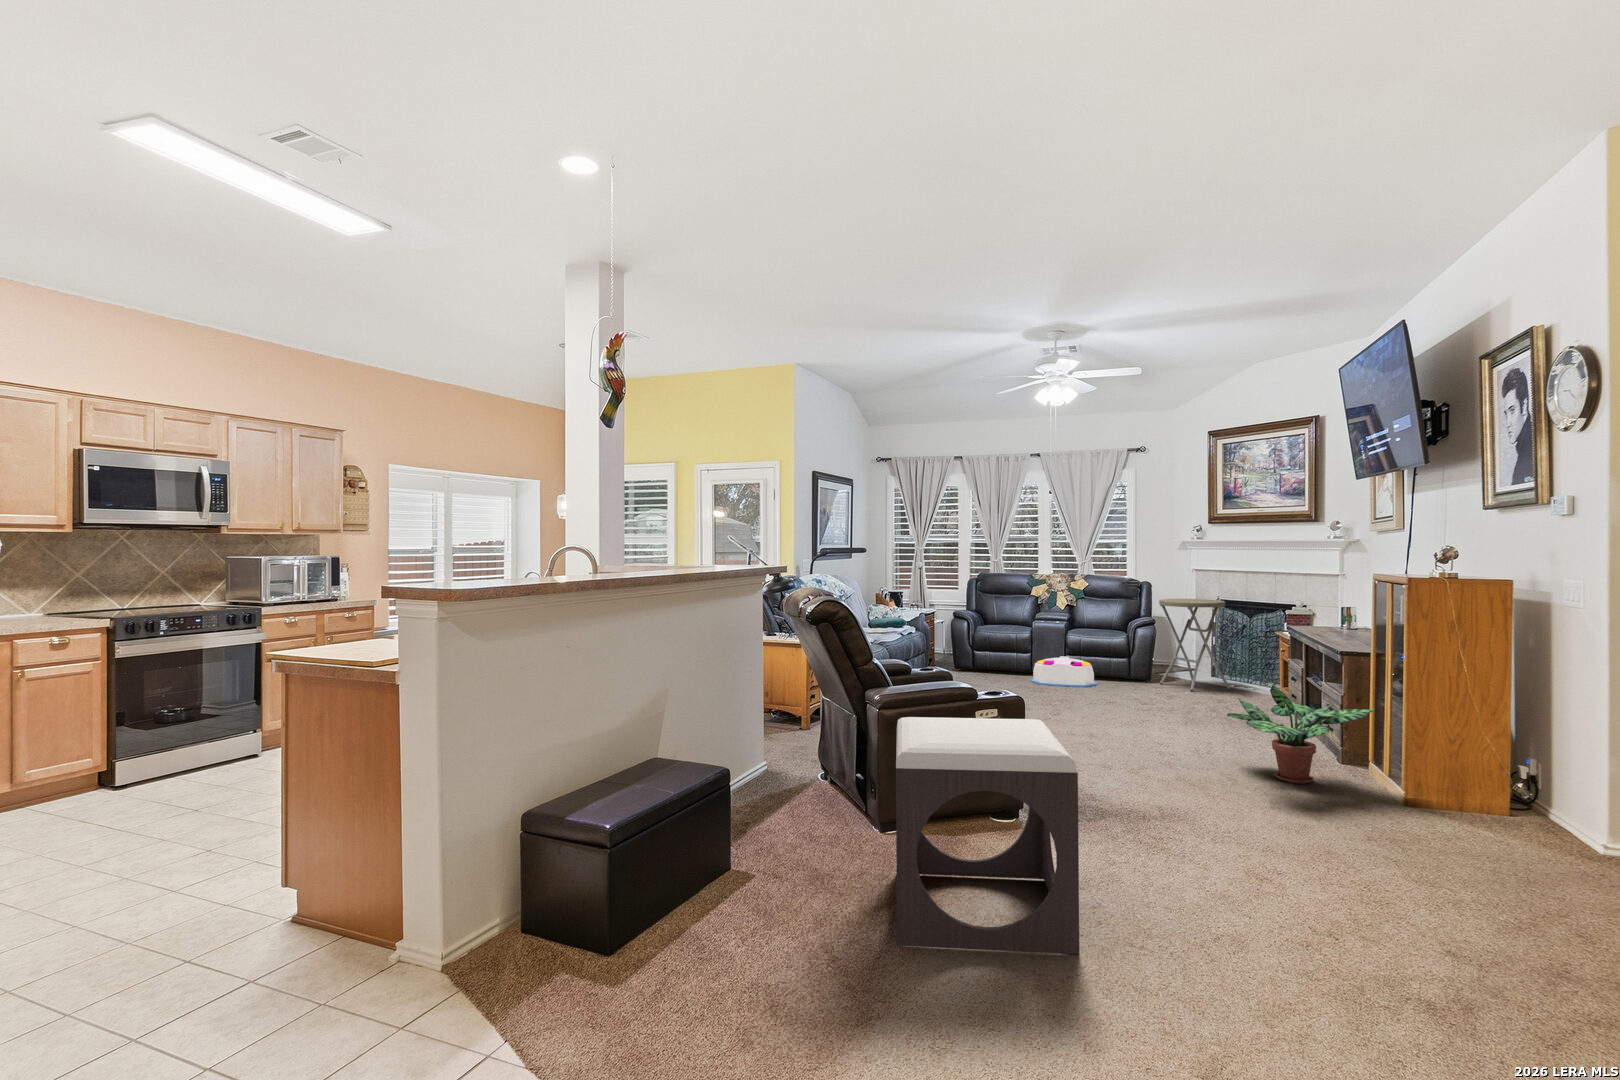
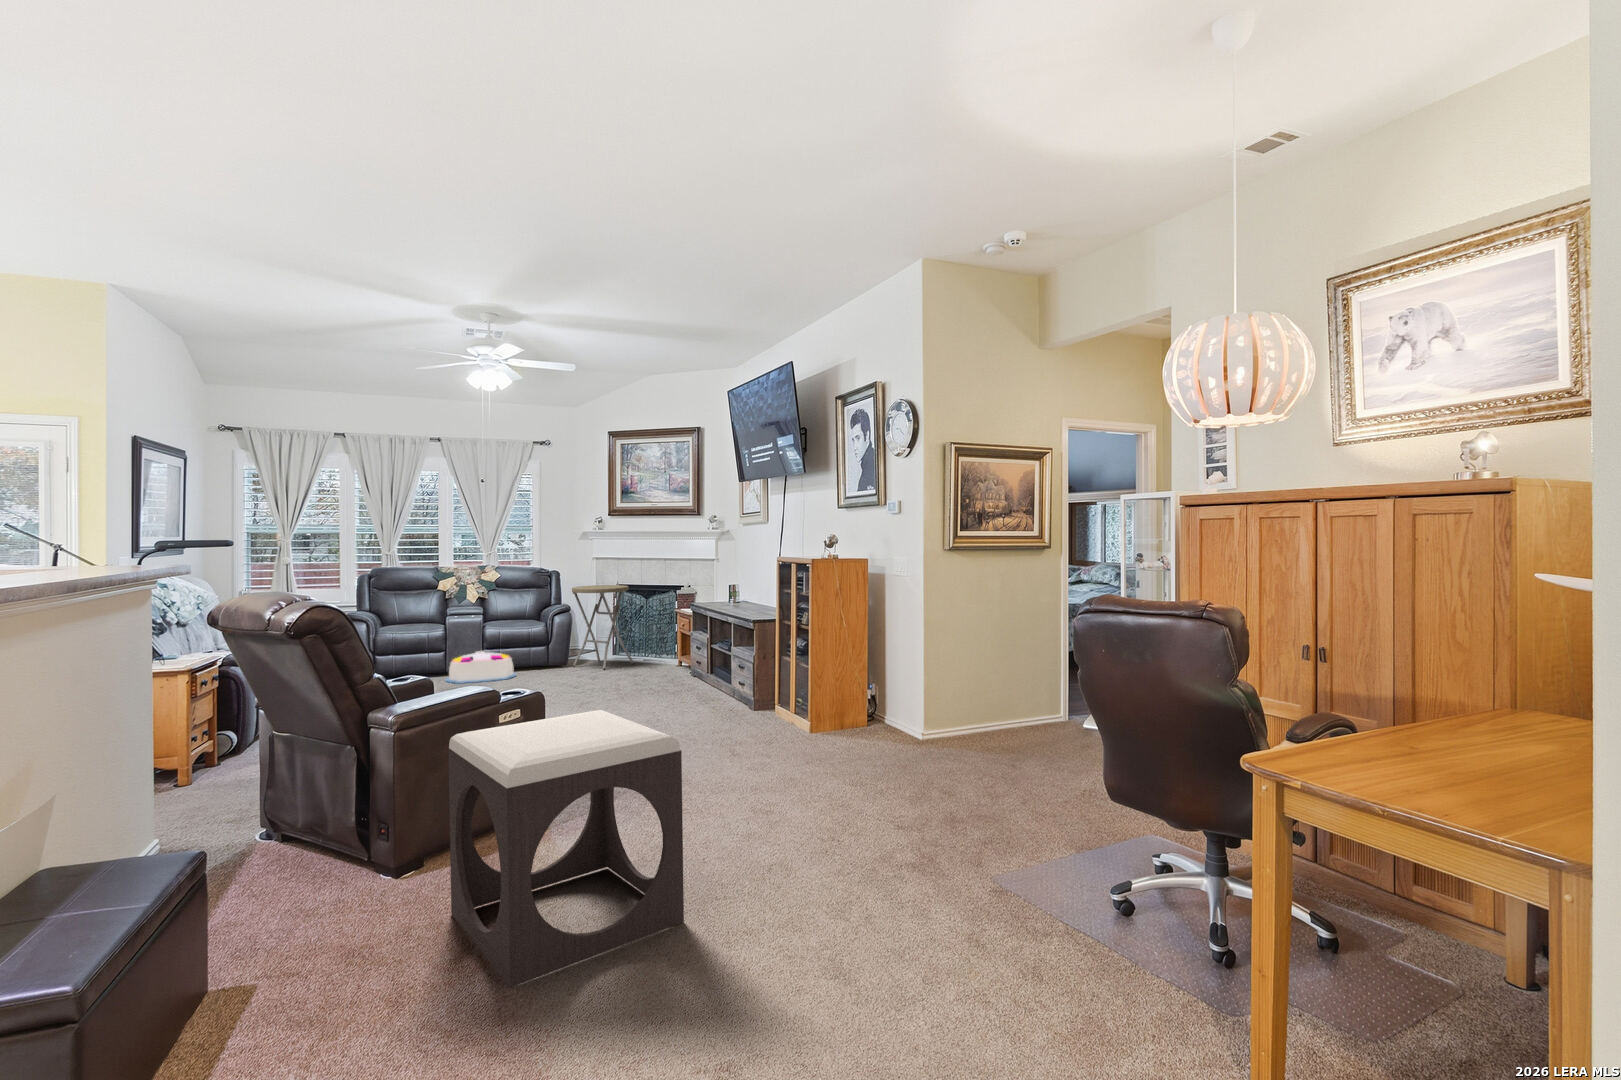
potted plant: present [1227,685,1375,784] -> none [672,652,781,731]

